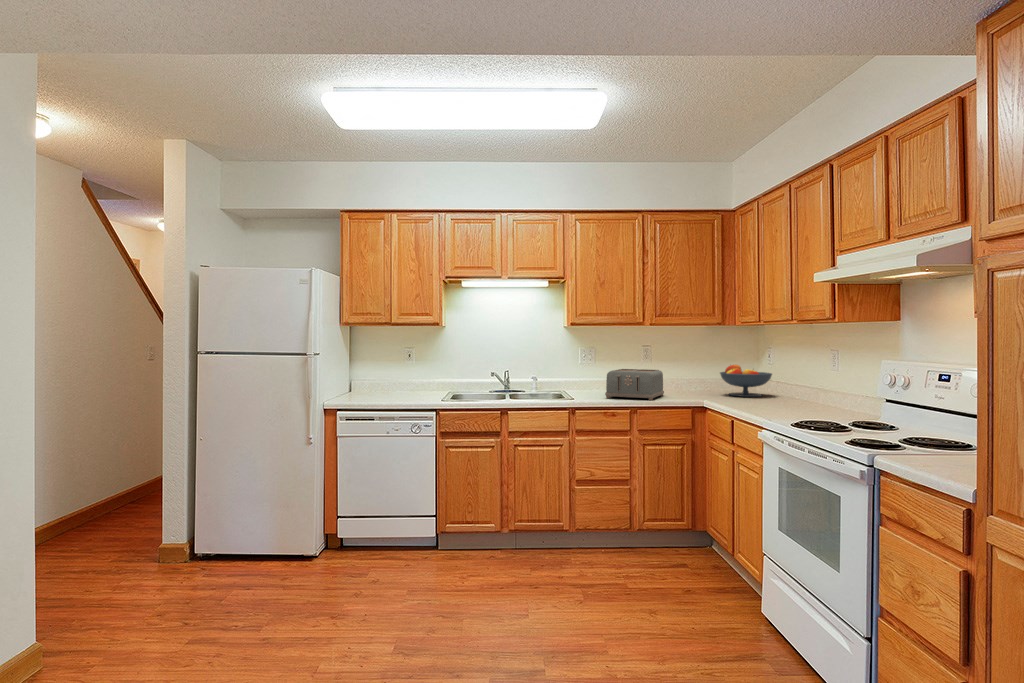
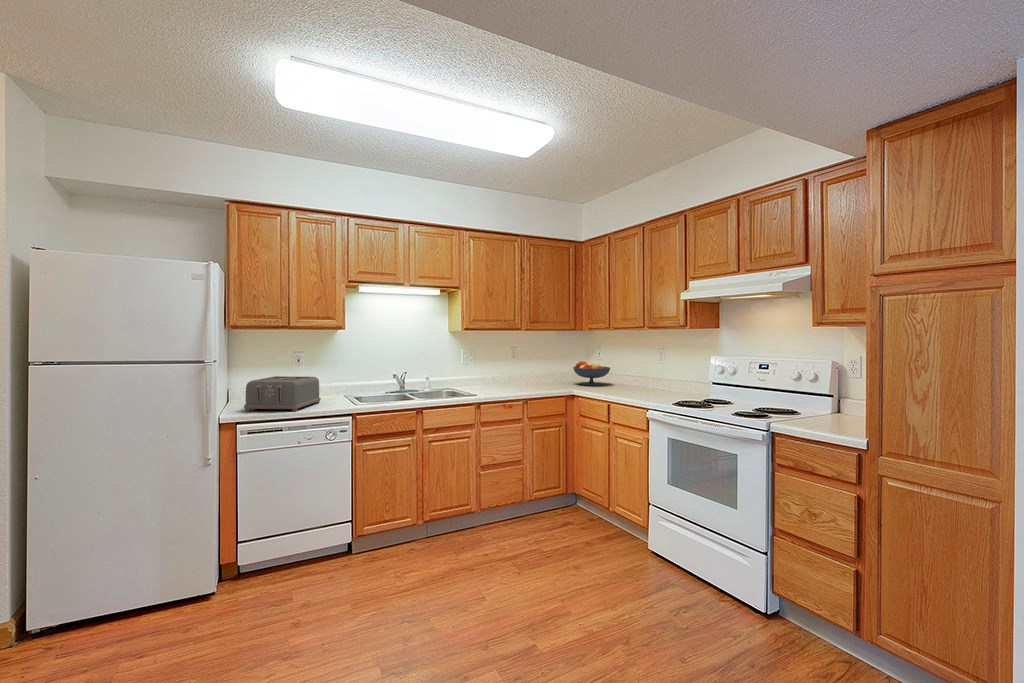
toaster: present [605,369,664,400] -> present [244,376,321,411]

